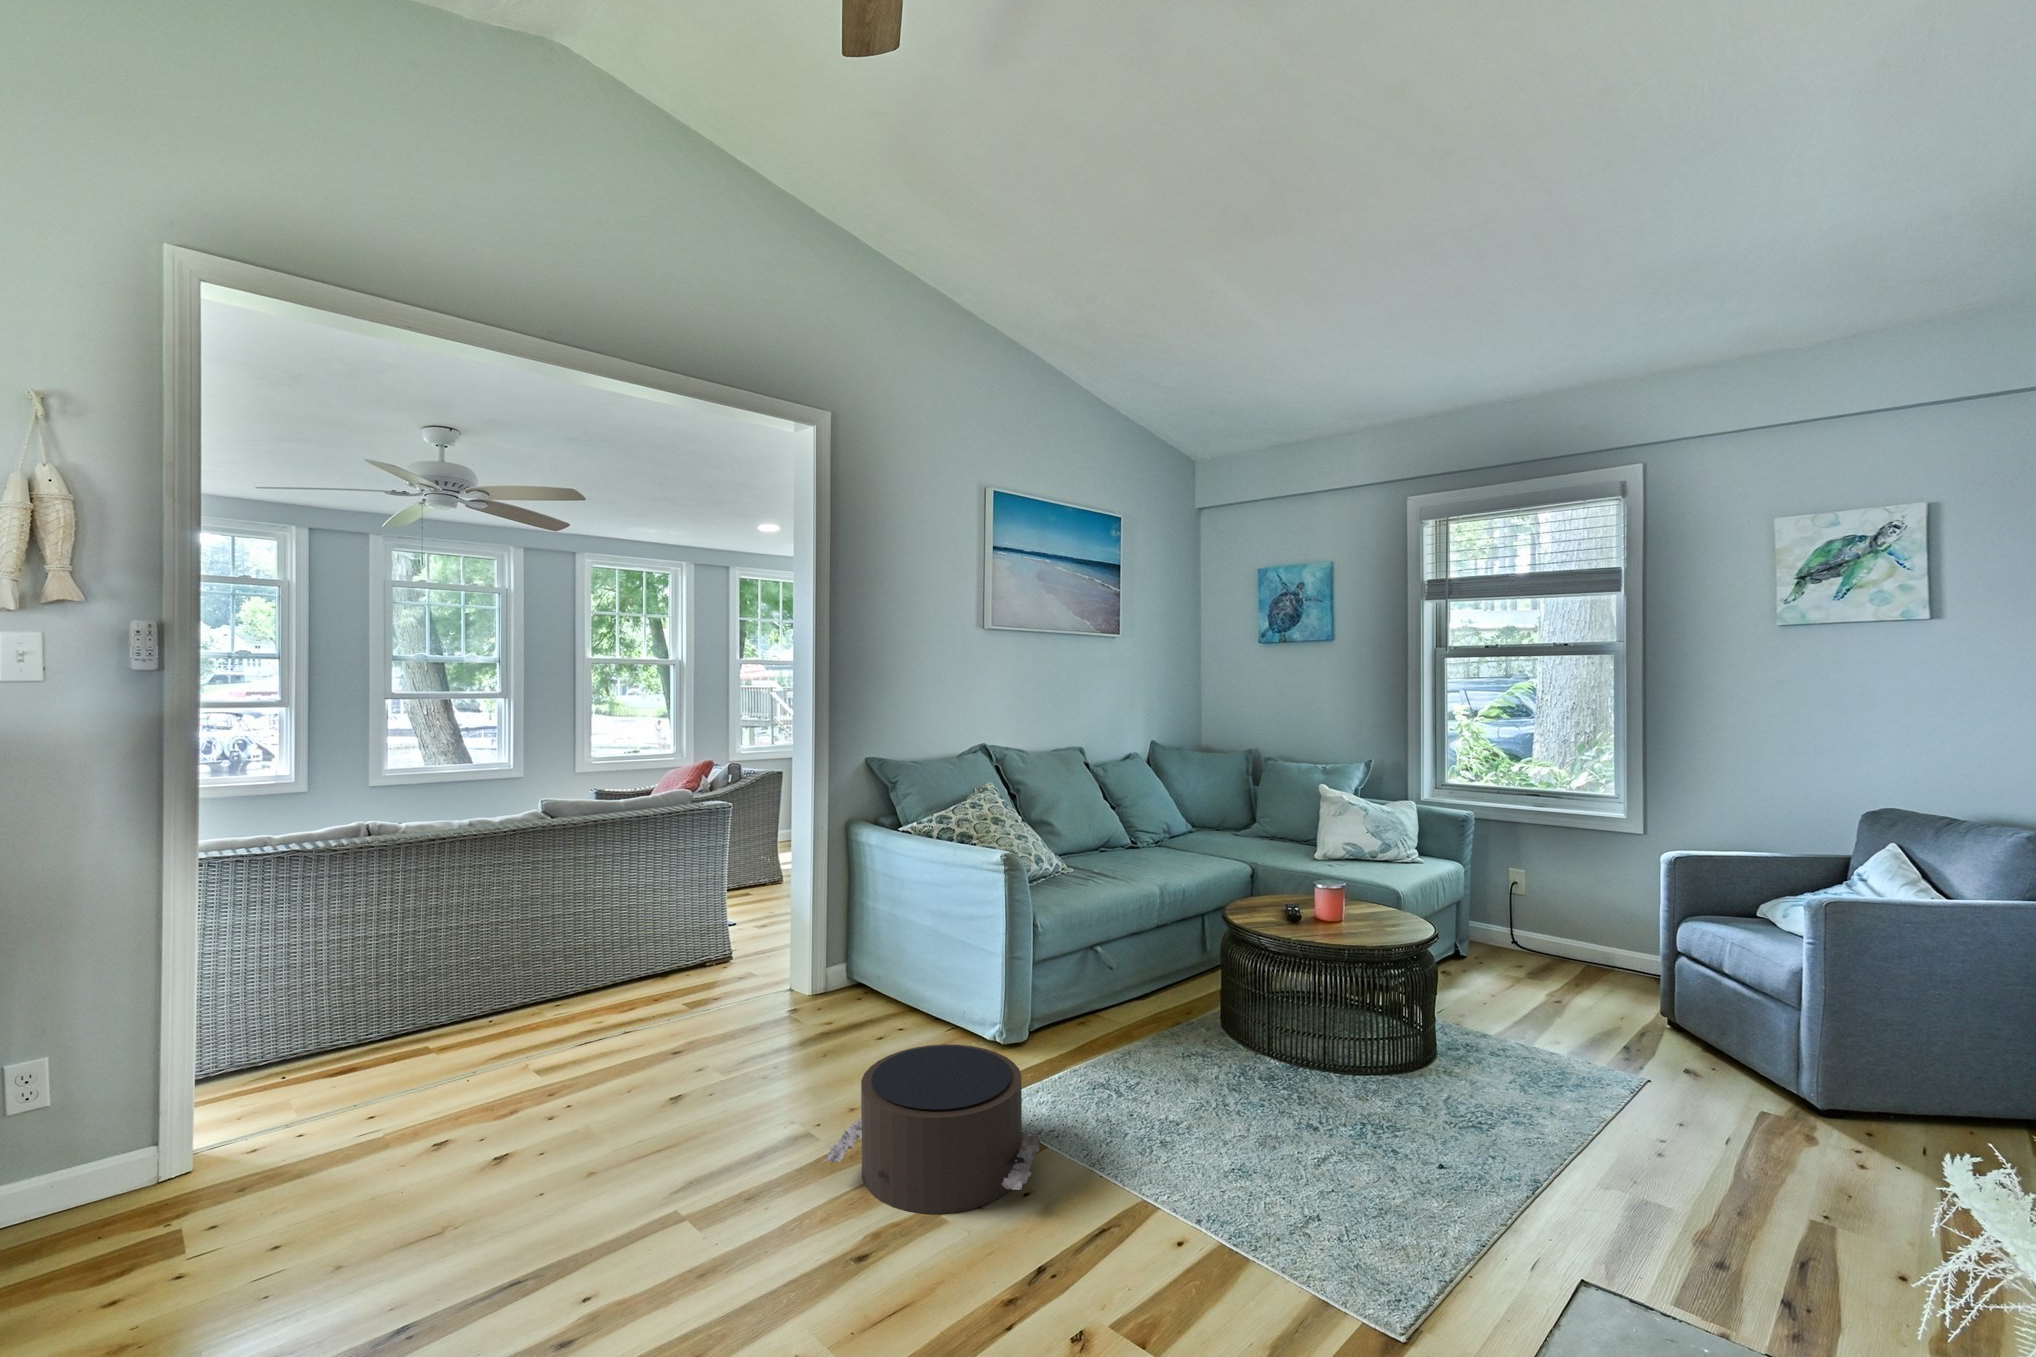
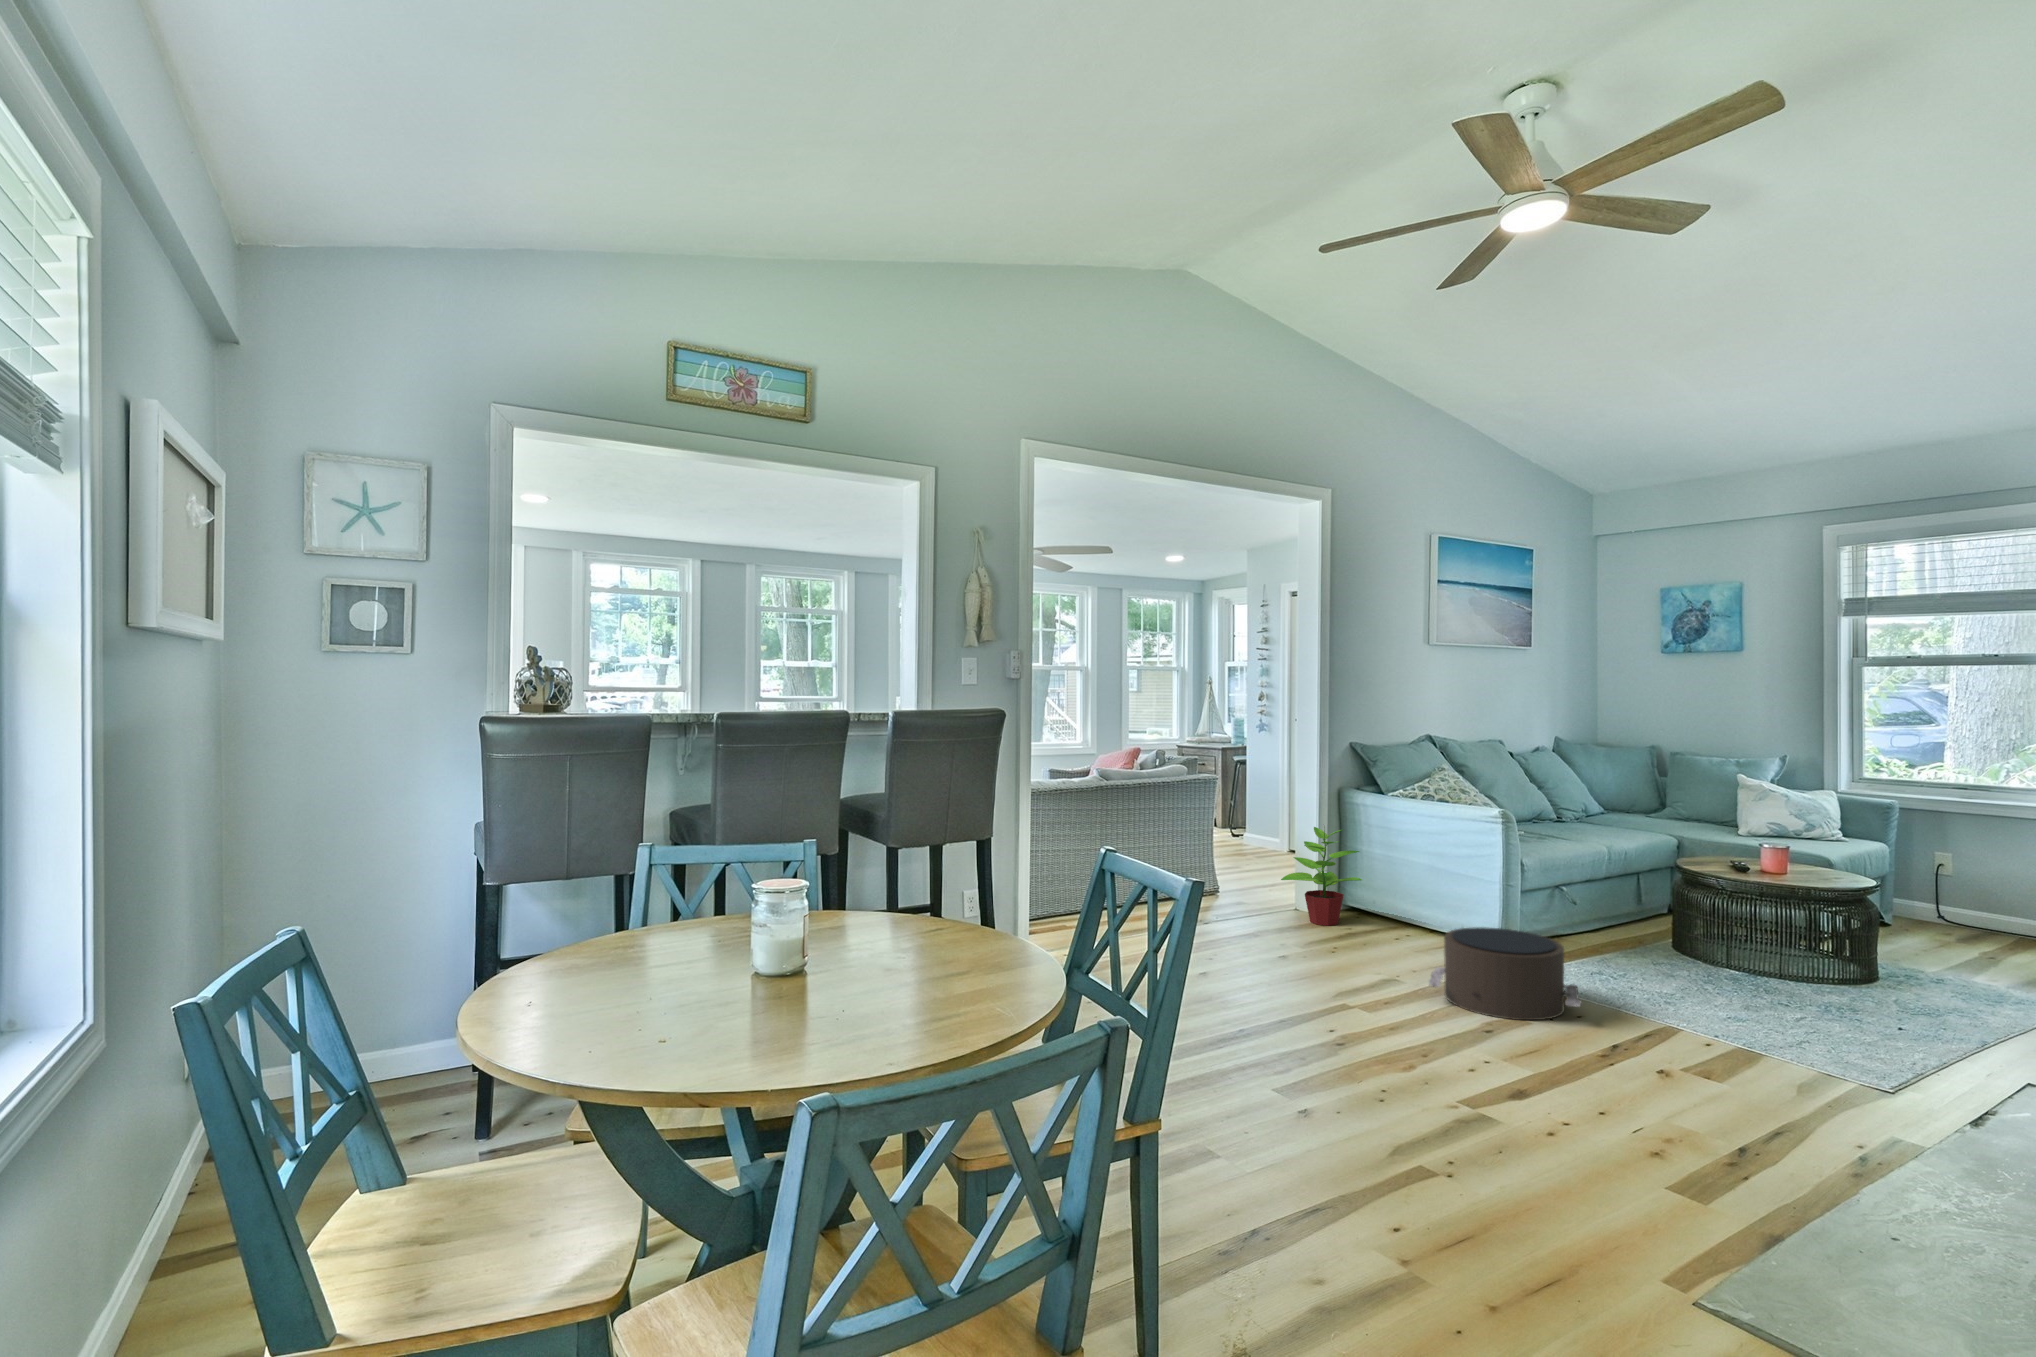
potted plant: none [746,874,859,1014] -> present [1281,827,1362,926]

